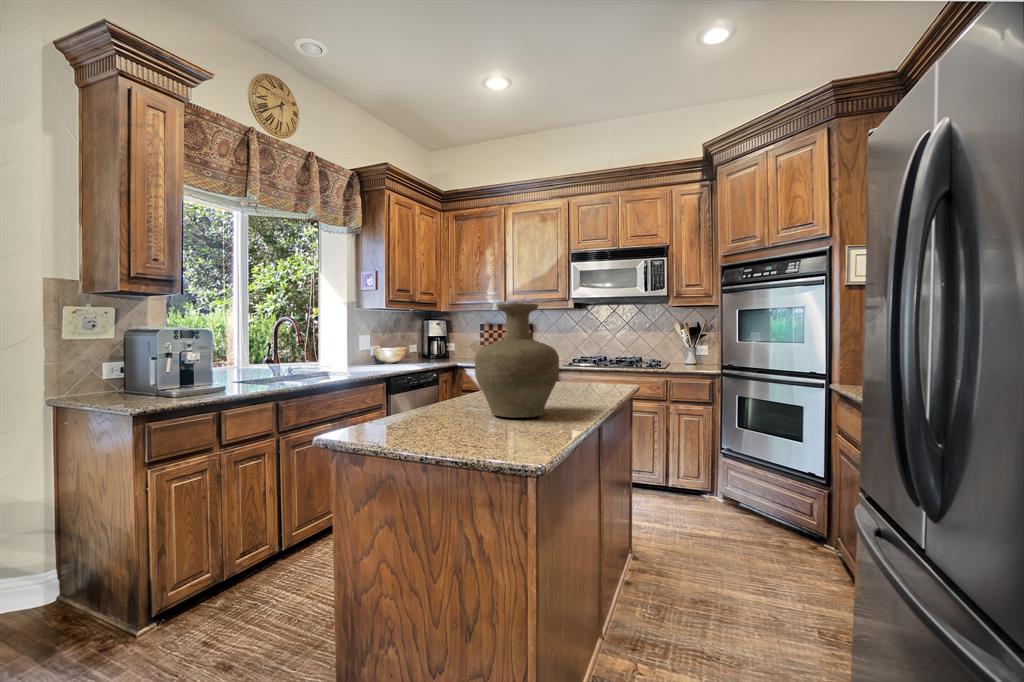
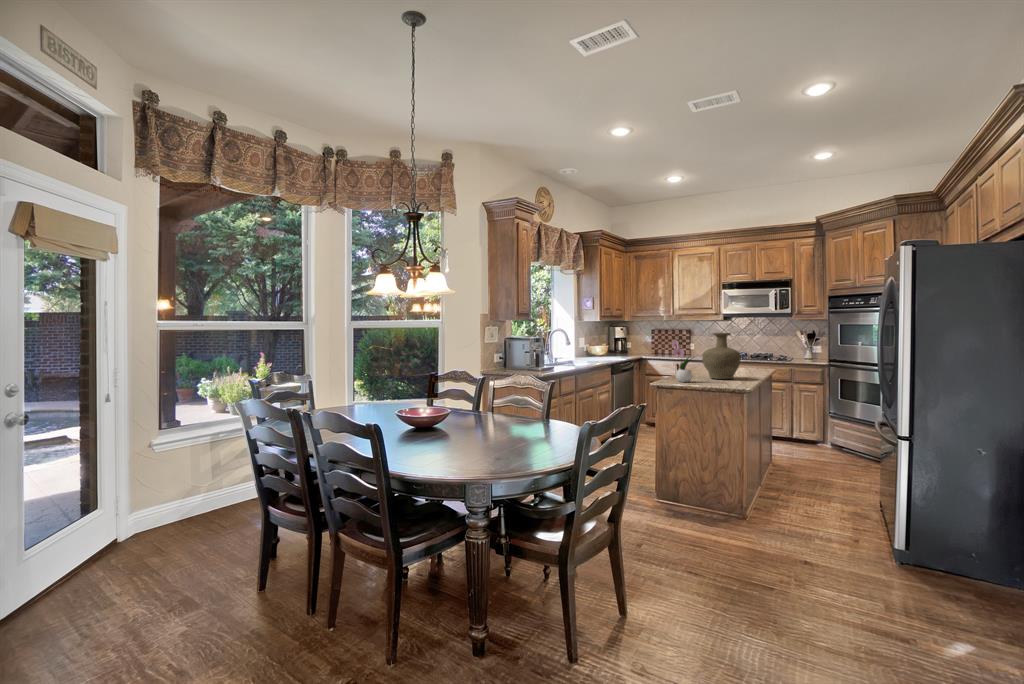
flower arrangement: none [365,298,424,435] -> present [672,334,692,382]

